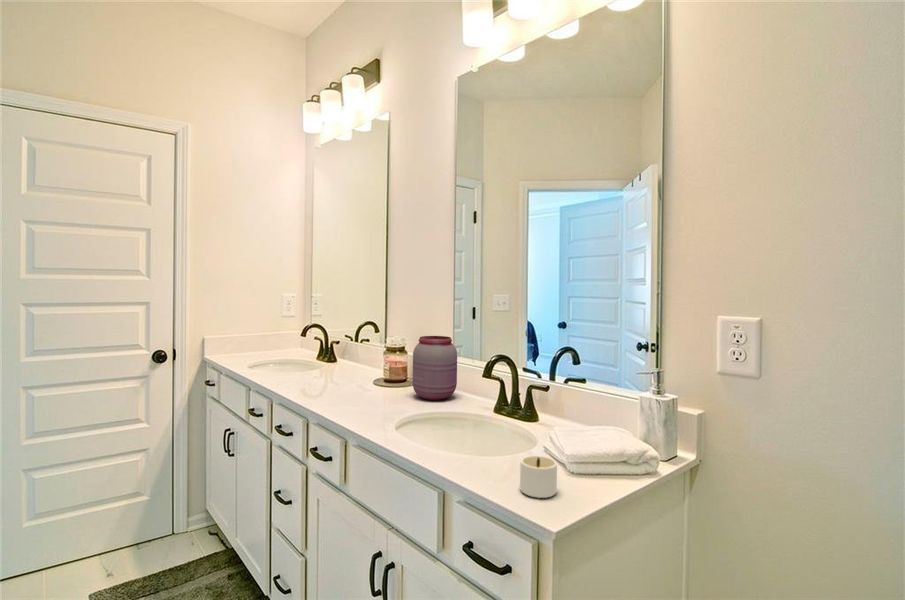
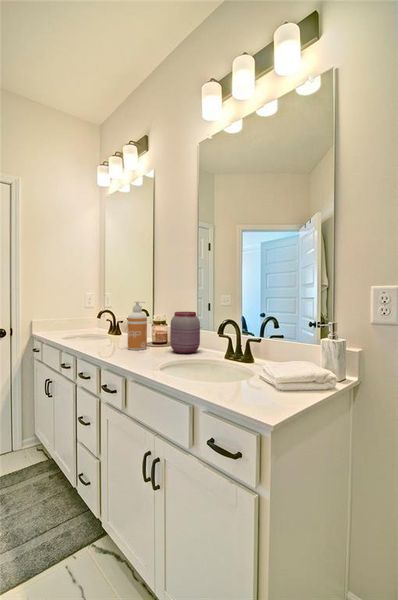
soap dispenser: none [348,319,377,392] -> present [128,301,147,350]
candle: present [520,456,557,498] -> none [246,378,281,408]

